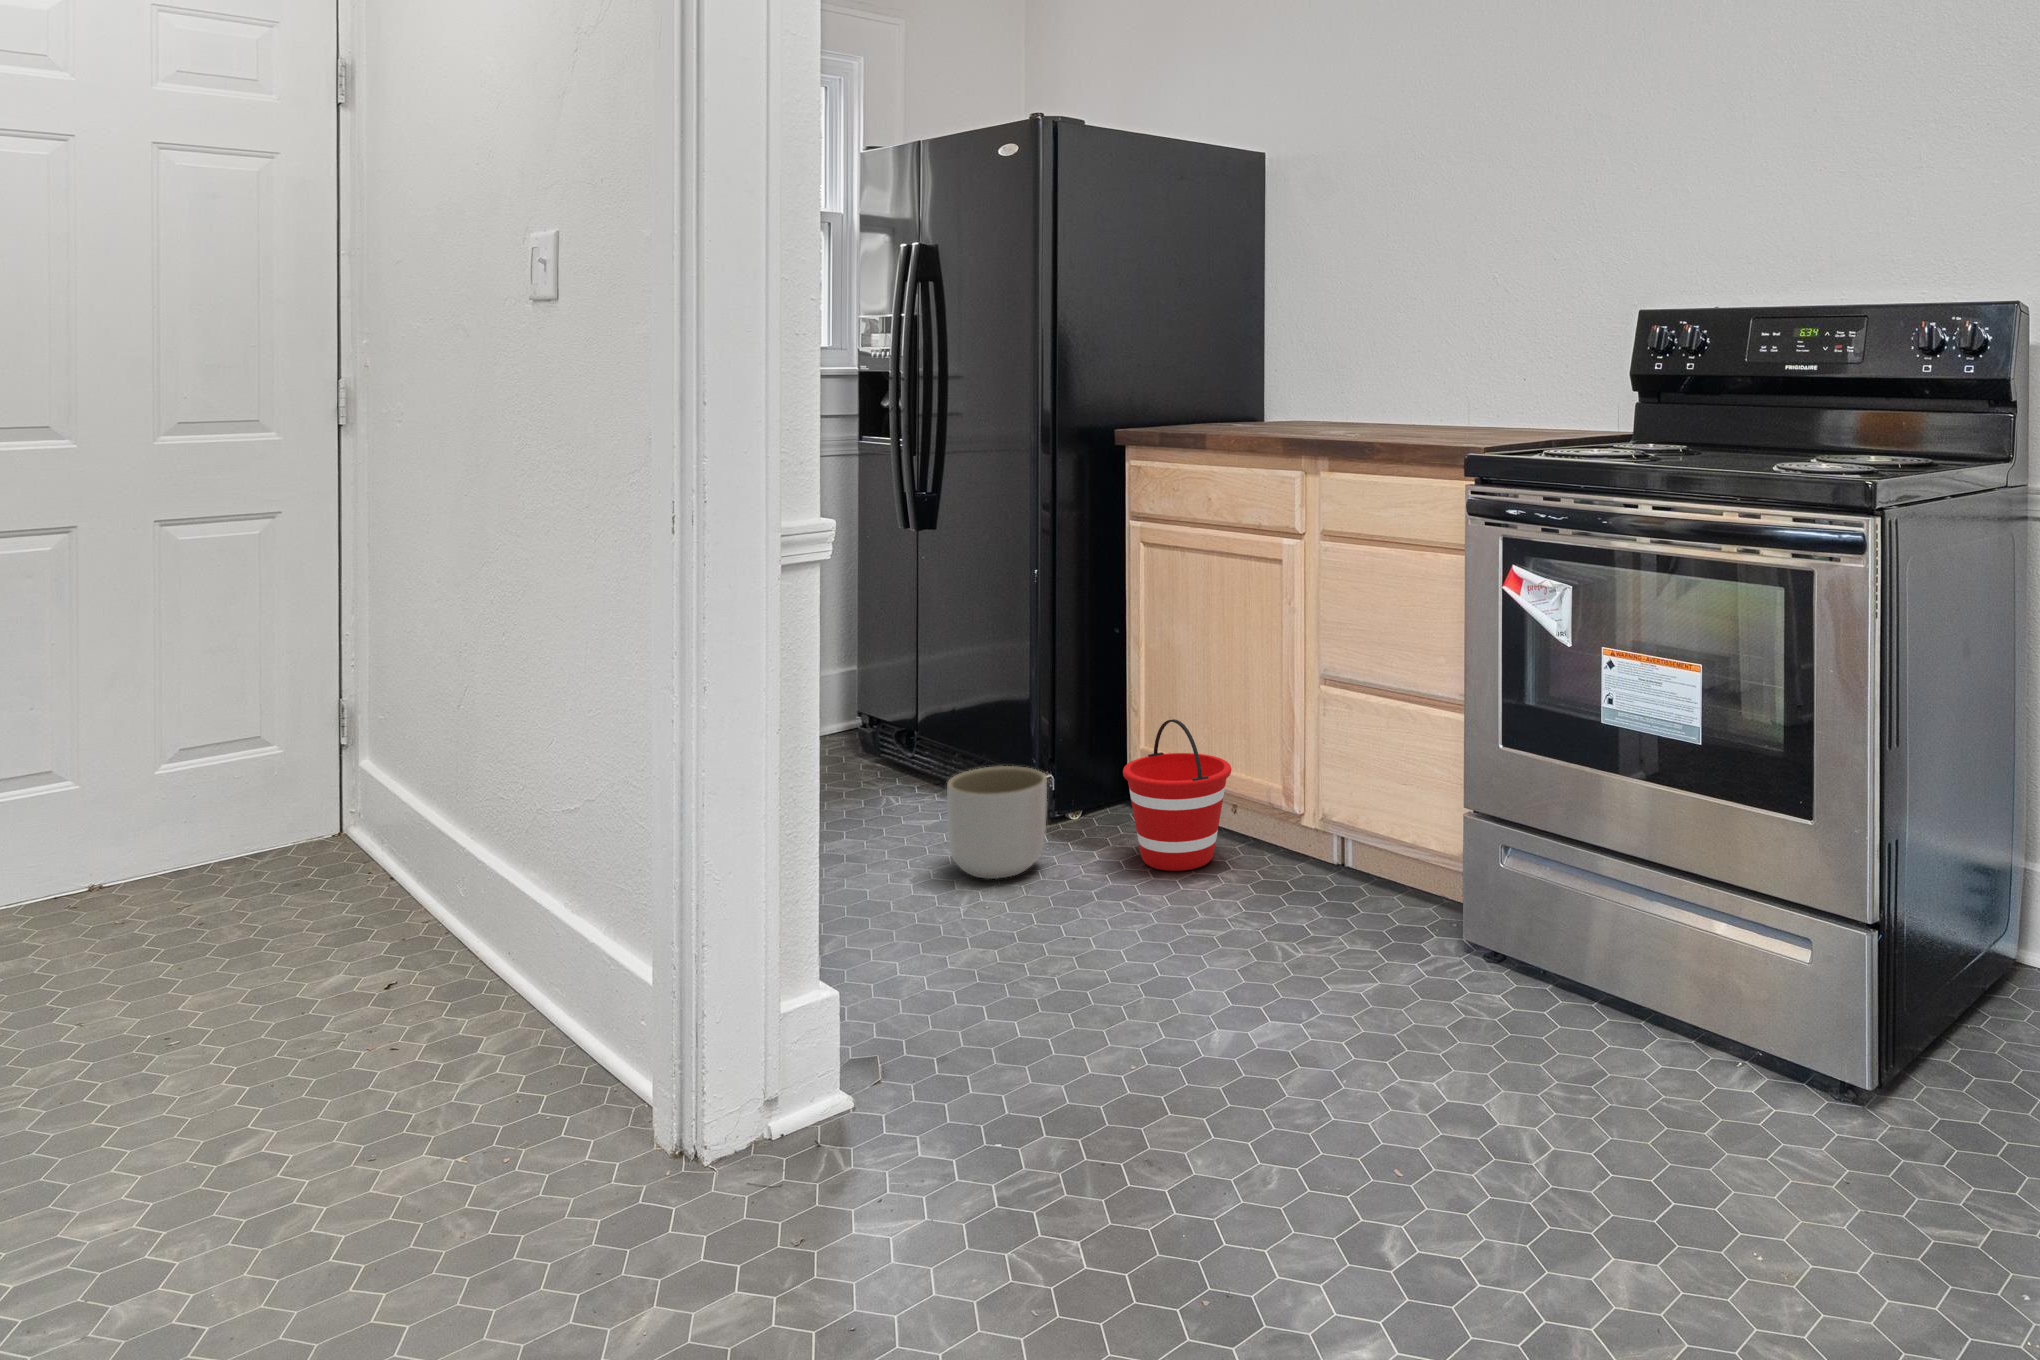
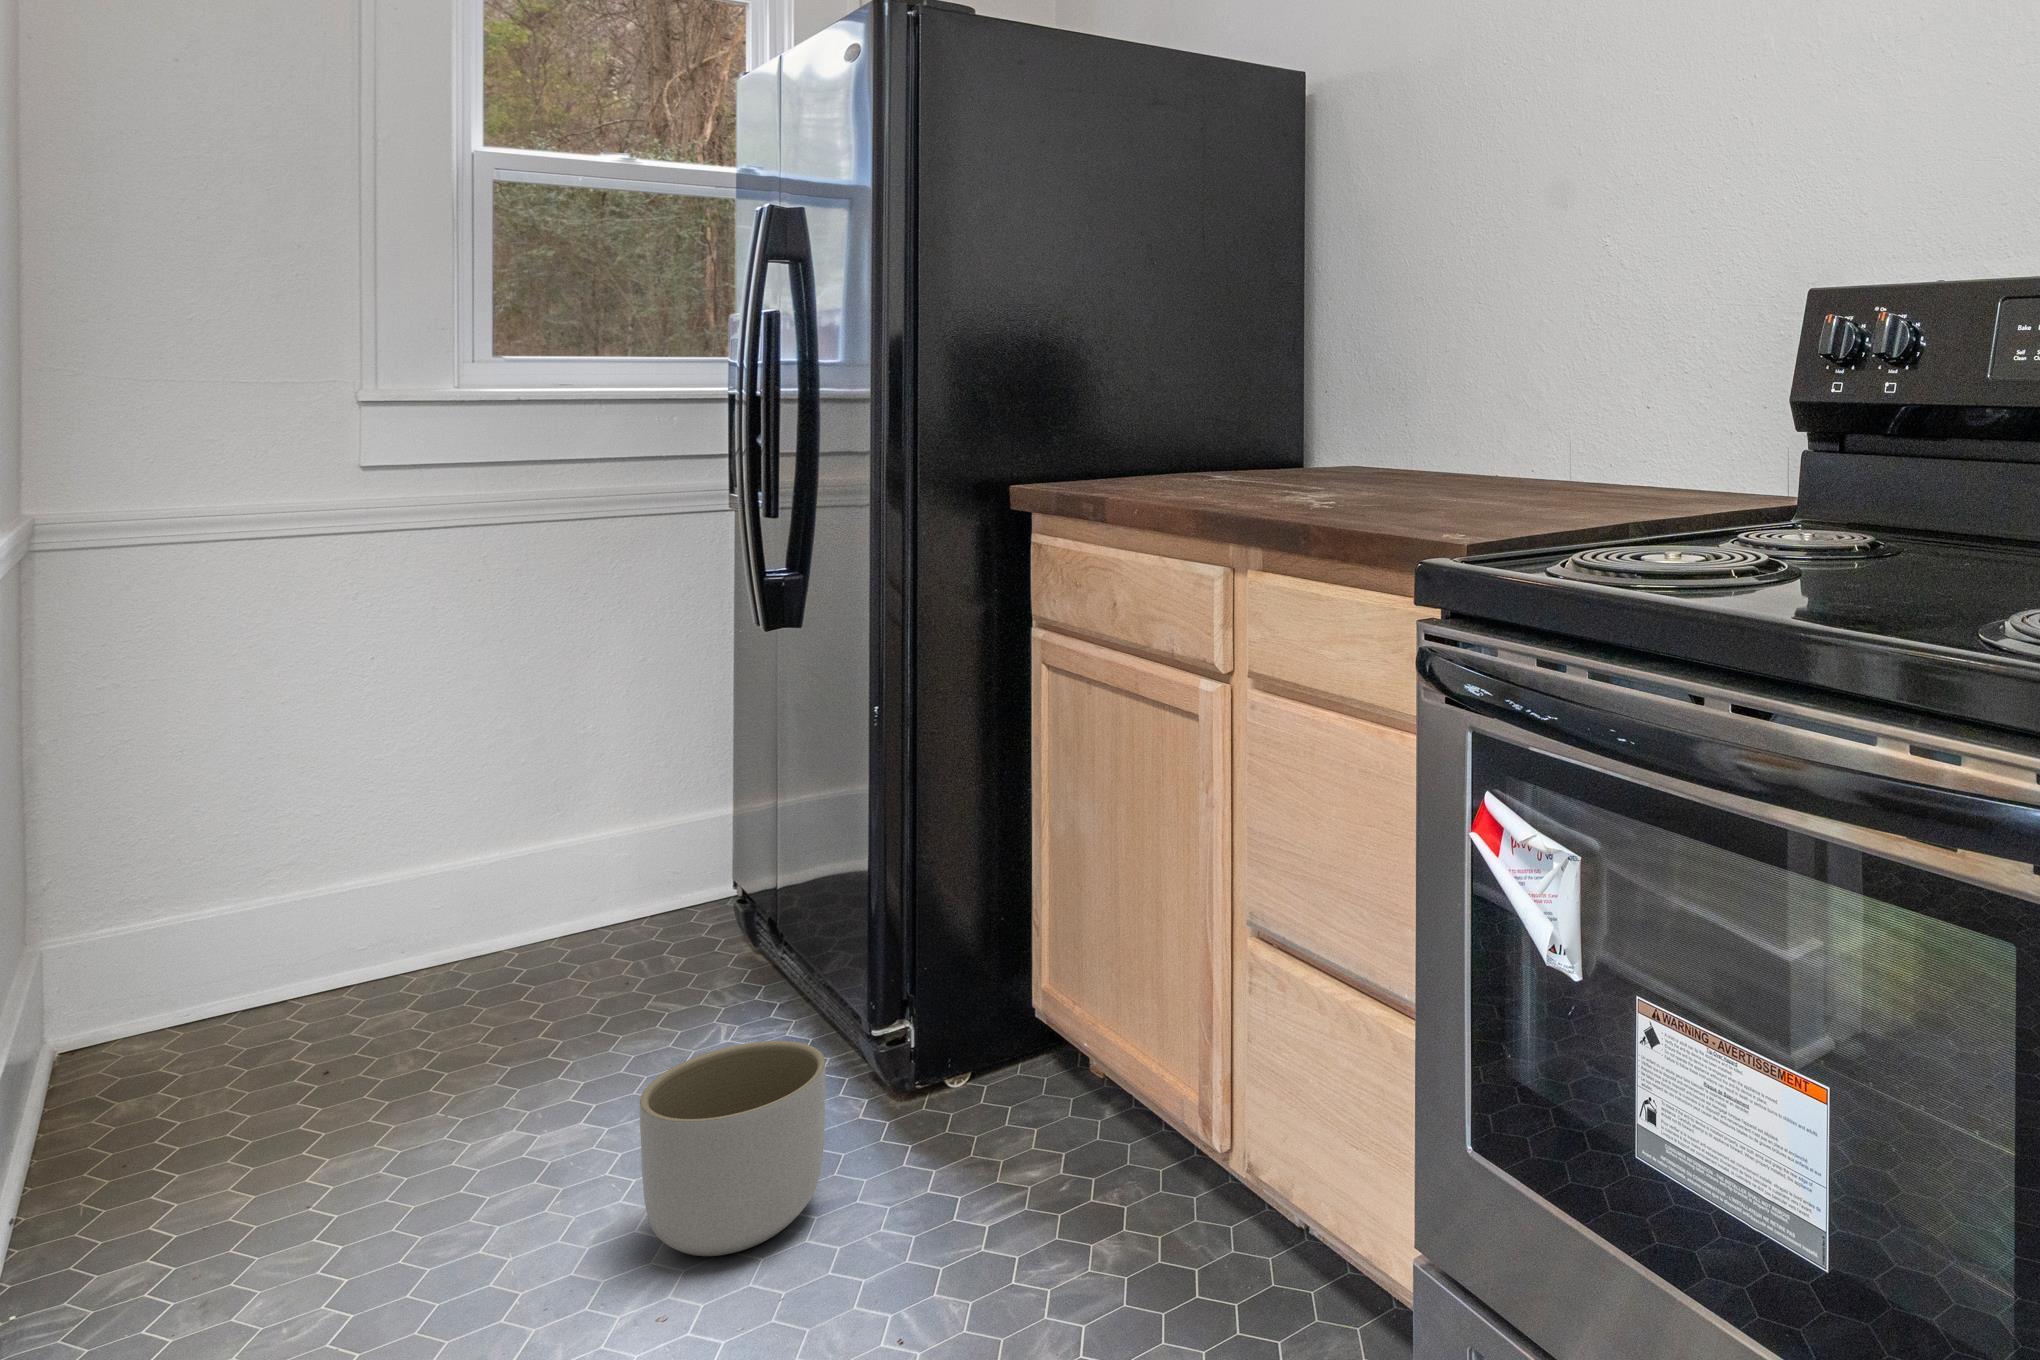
bucket: present [1123,719,1232,871] -> none [945,973,1136,1243]

